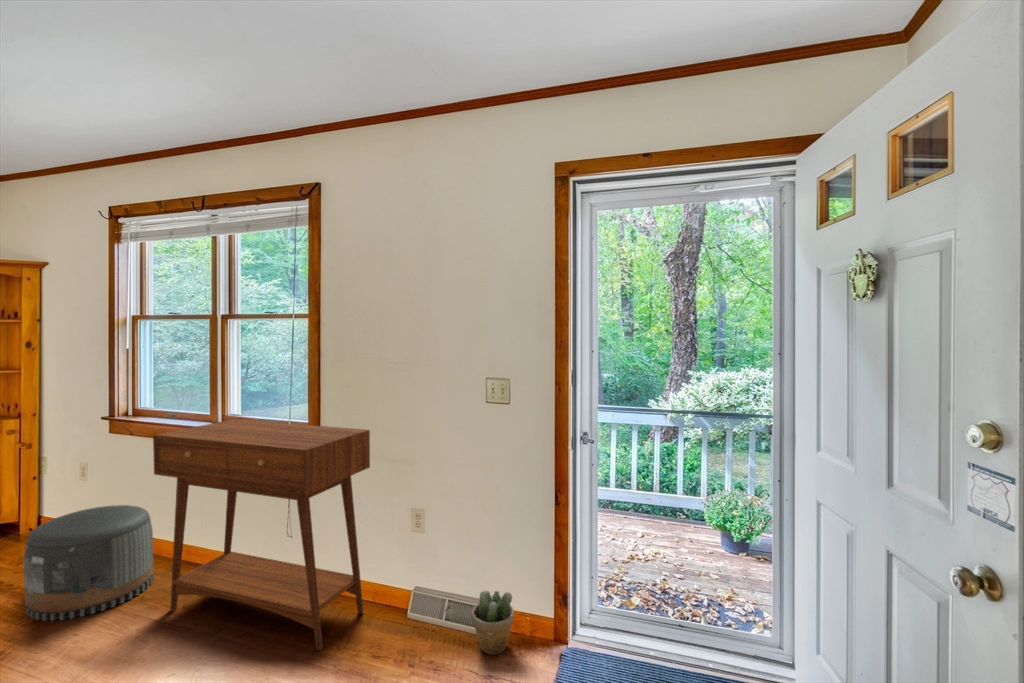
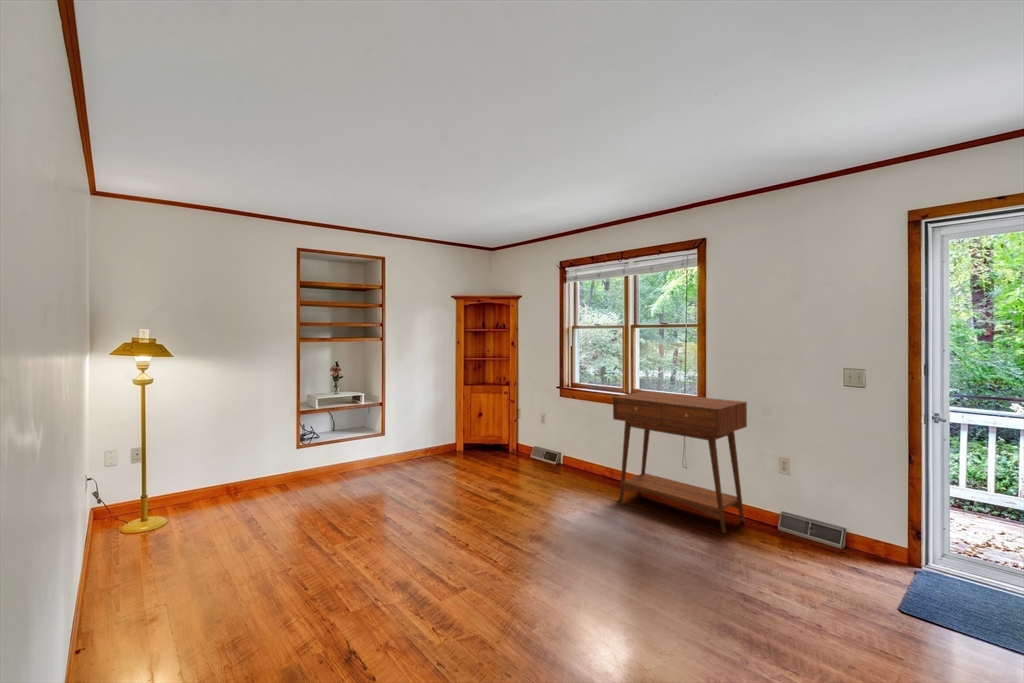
pouf: present [24,505,153,621] -> none [544,438,599,494]
potted plant: present [472,591,514,654] -> none [836,516,872,560]

